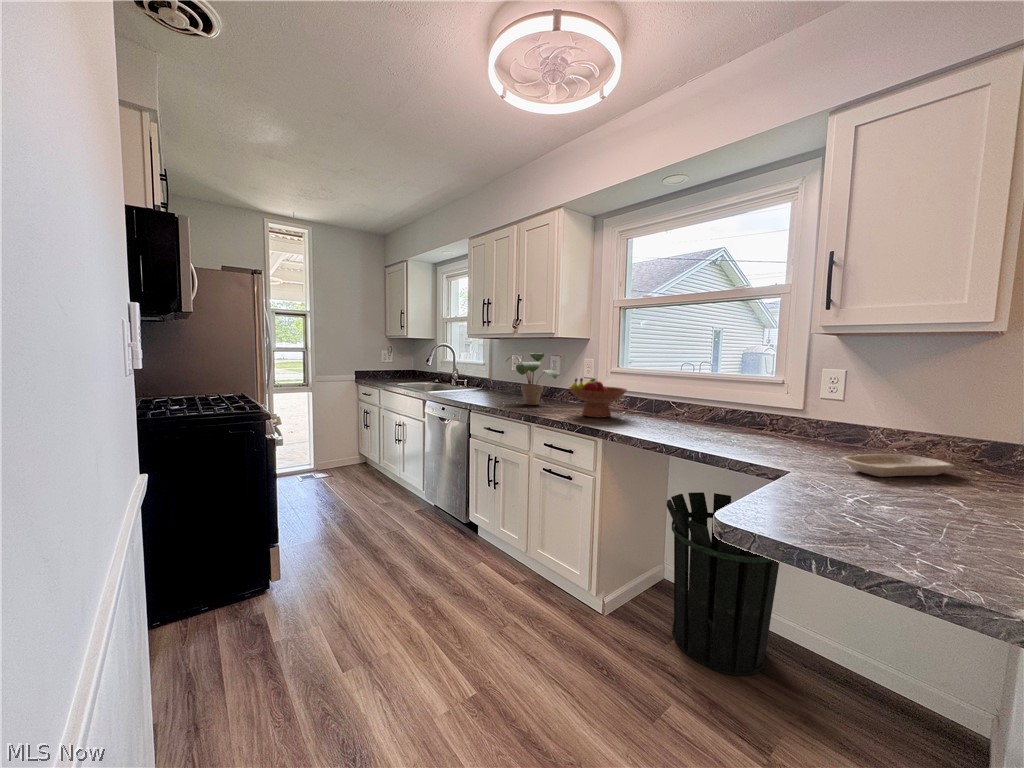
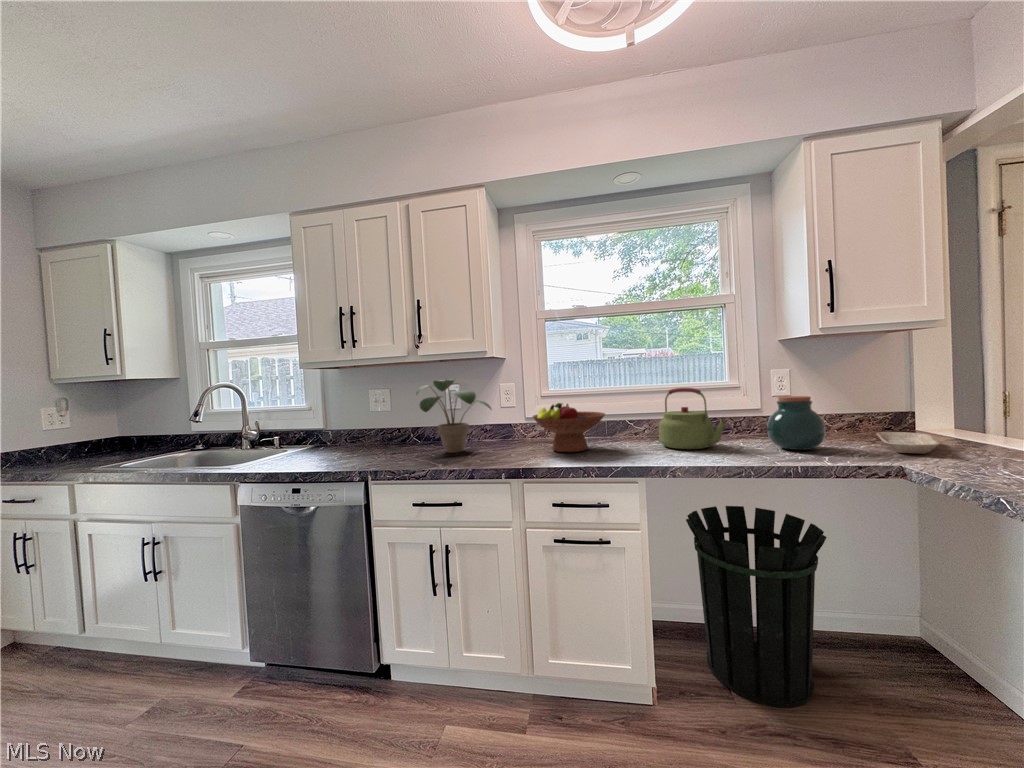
kettle: none [662,377,712,433] -> present [659,388,726,449]
jar: none [744,396,801,451] -> present [767,396,826,450]

